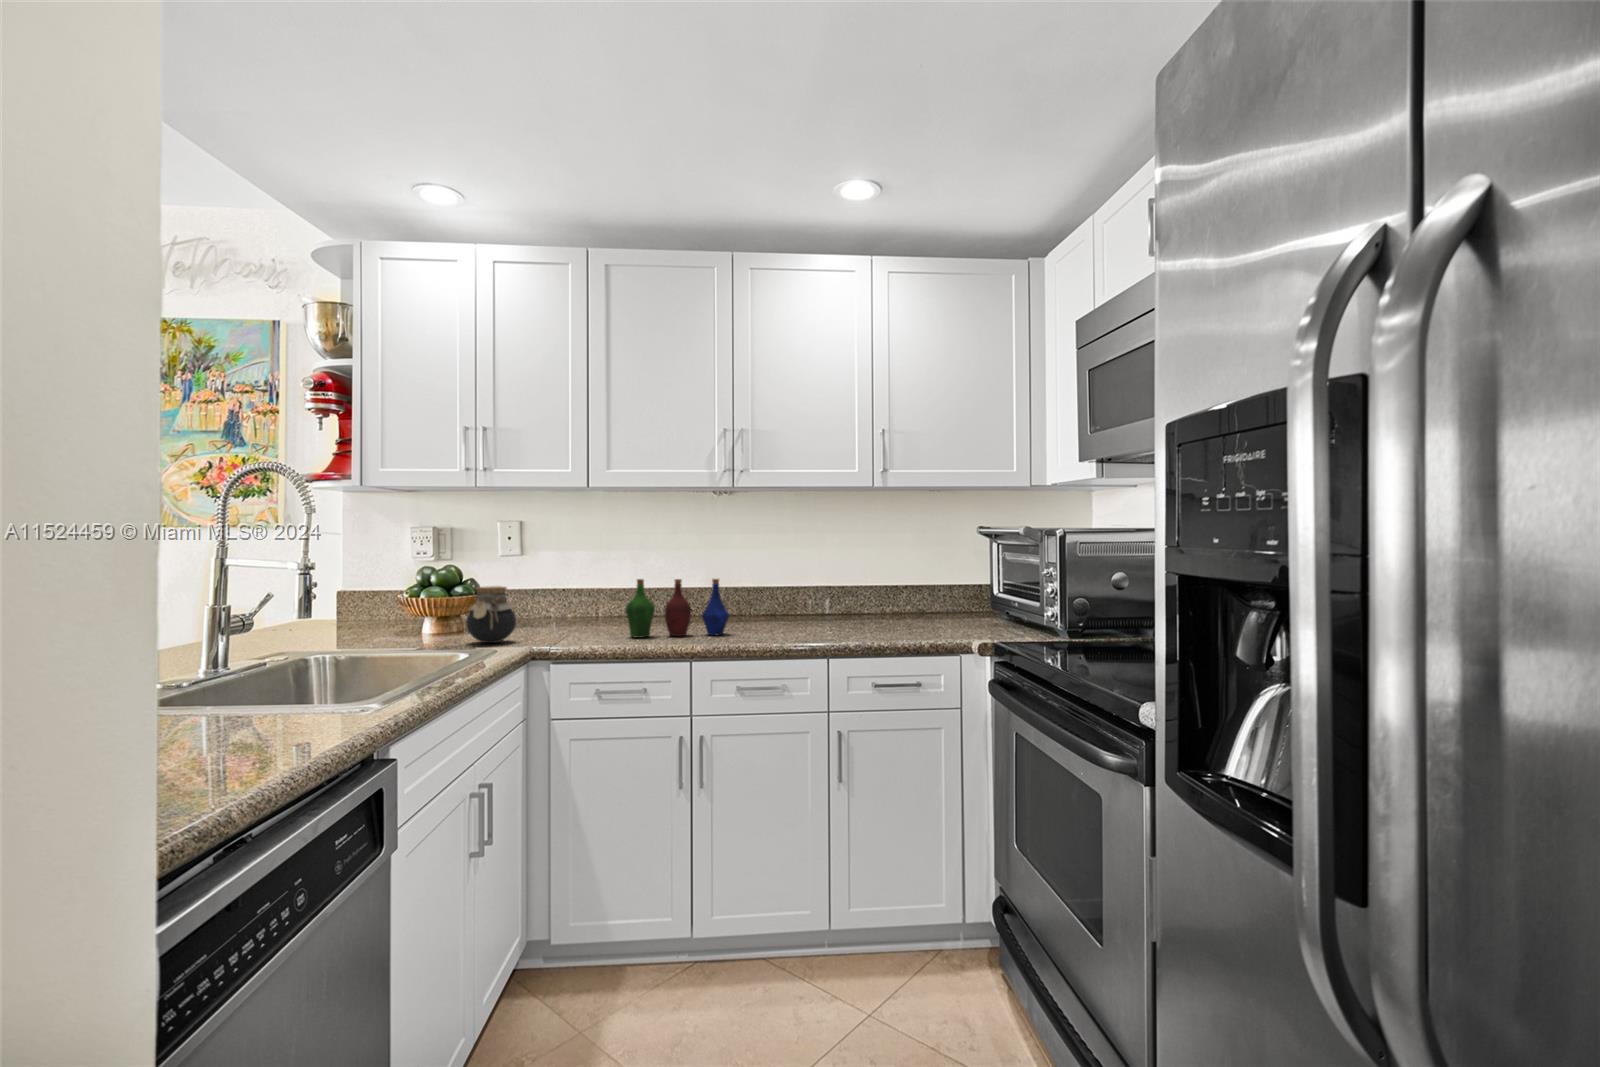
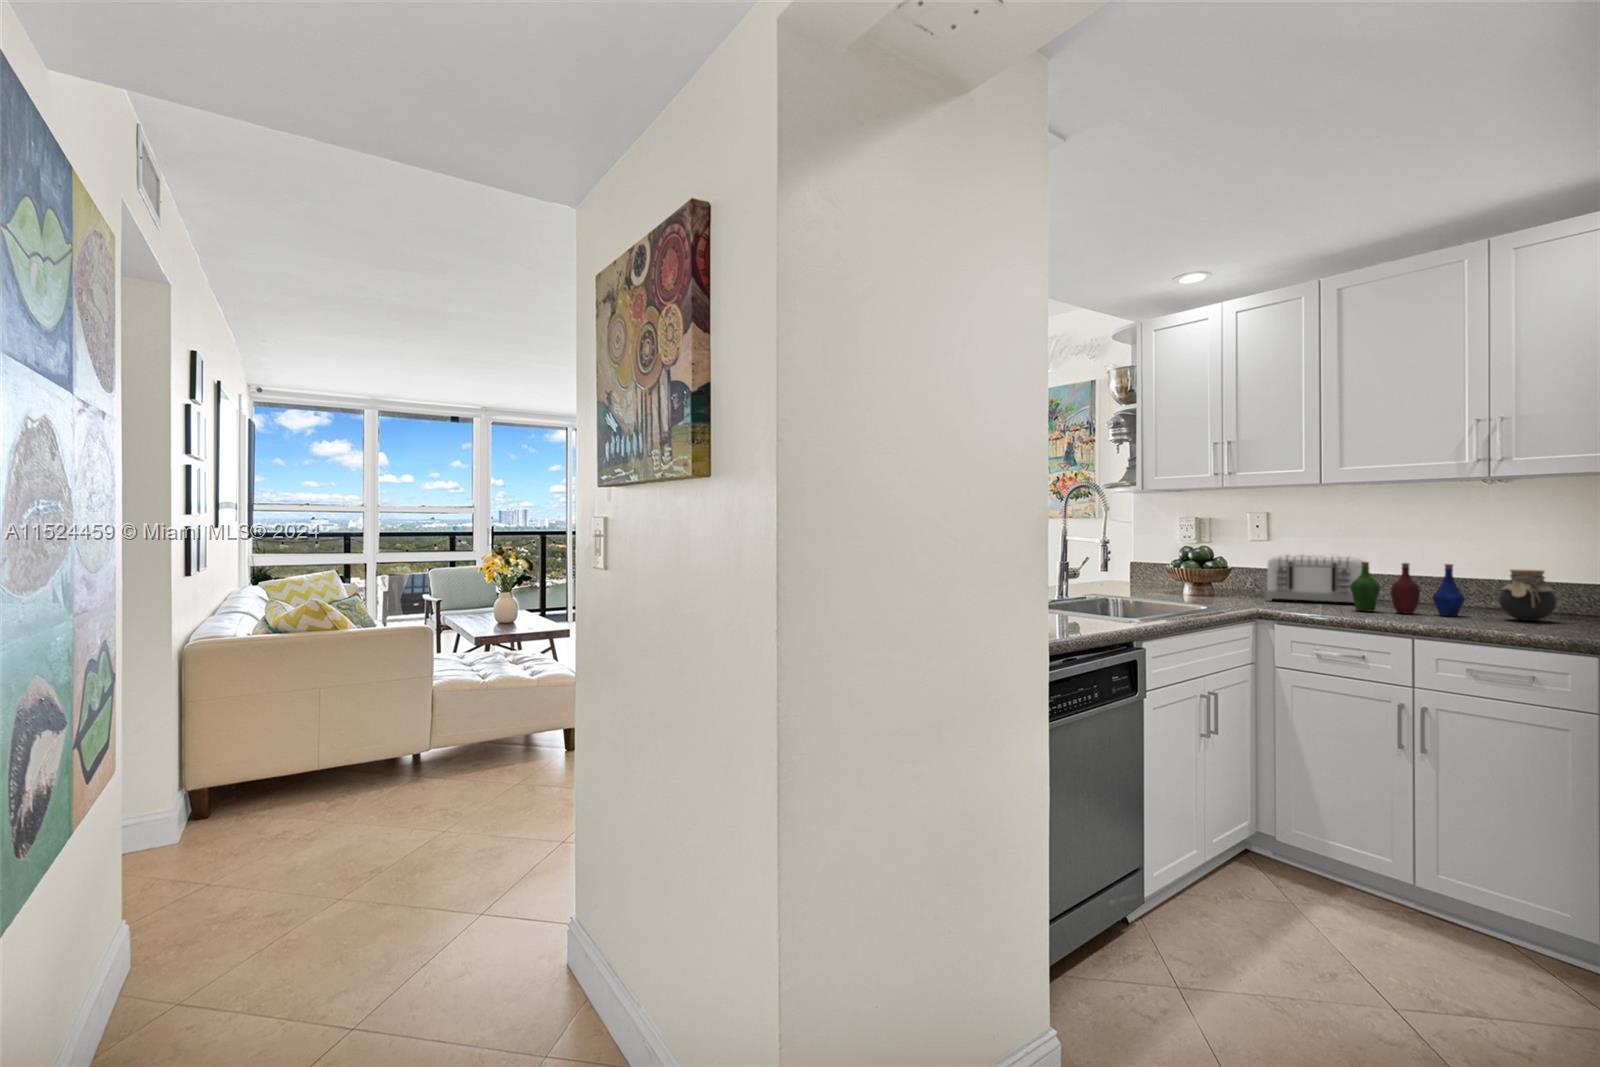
toaster: none [525,570,628,631] -> present [1265,554,1366,602]
jar: present [466,586,516,643] -> present [1499,569,1556,621]

